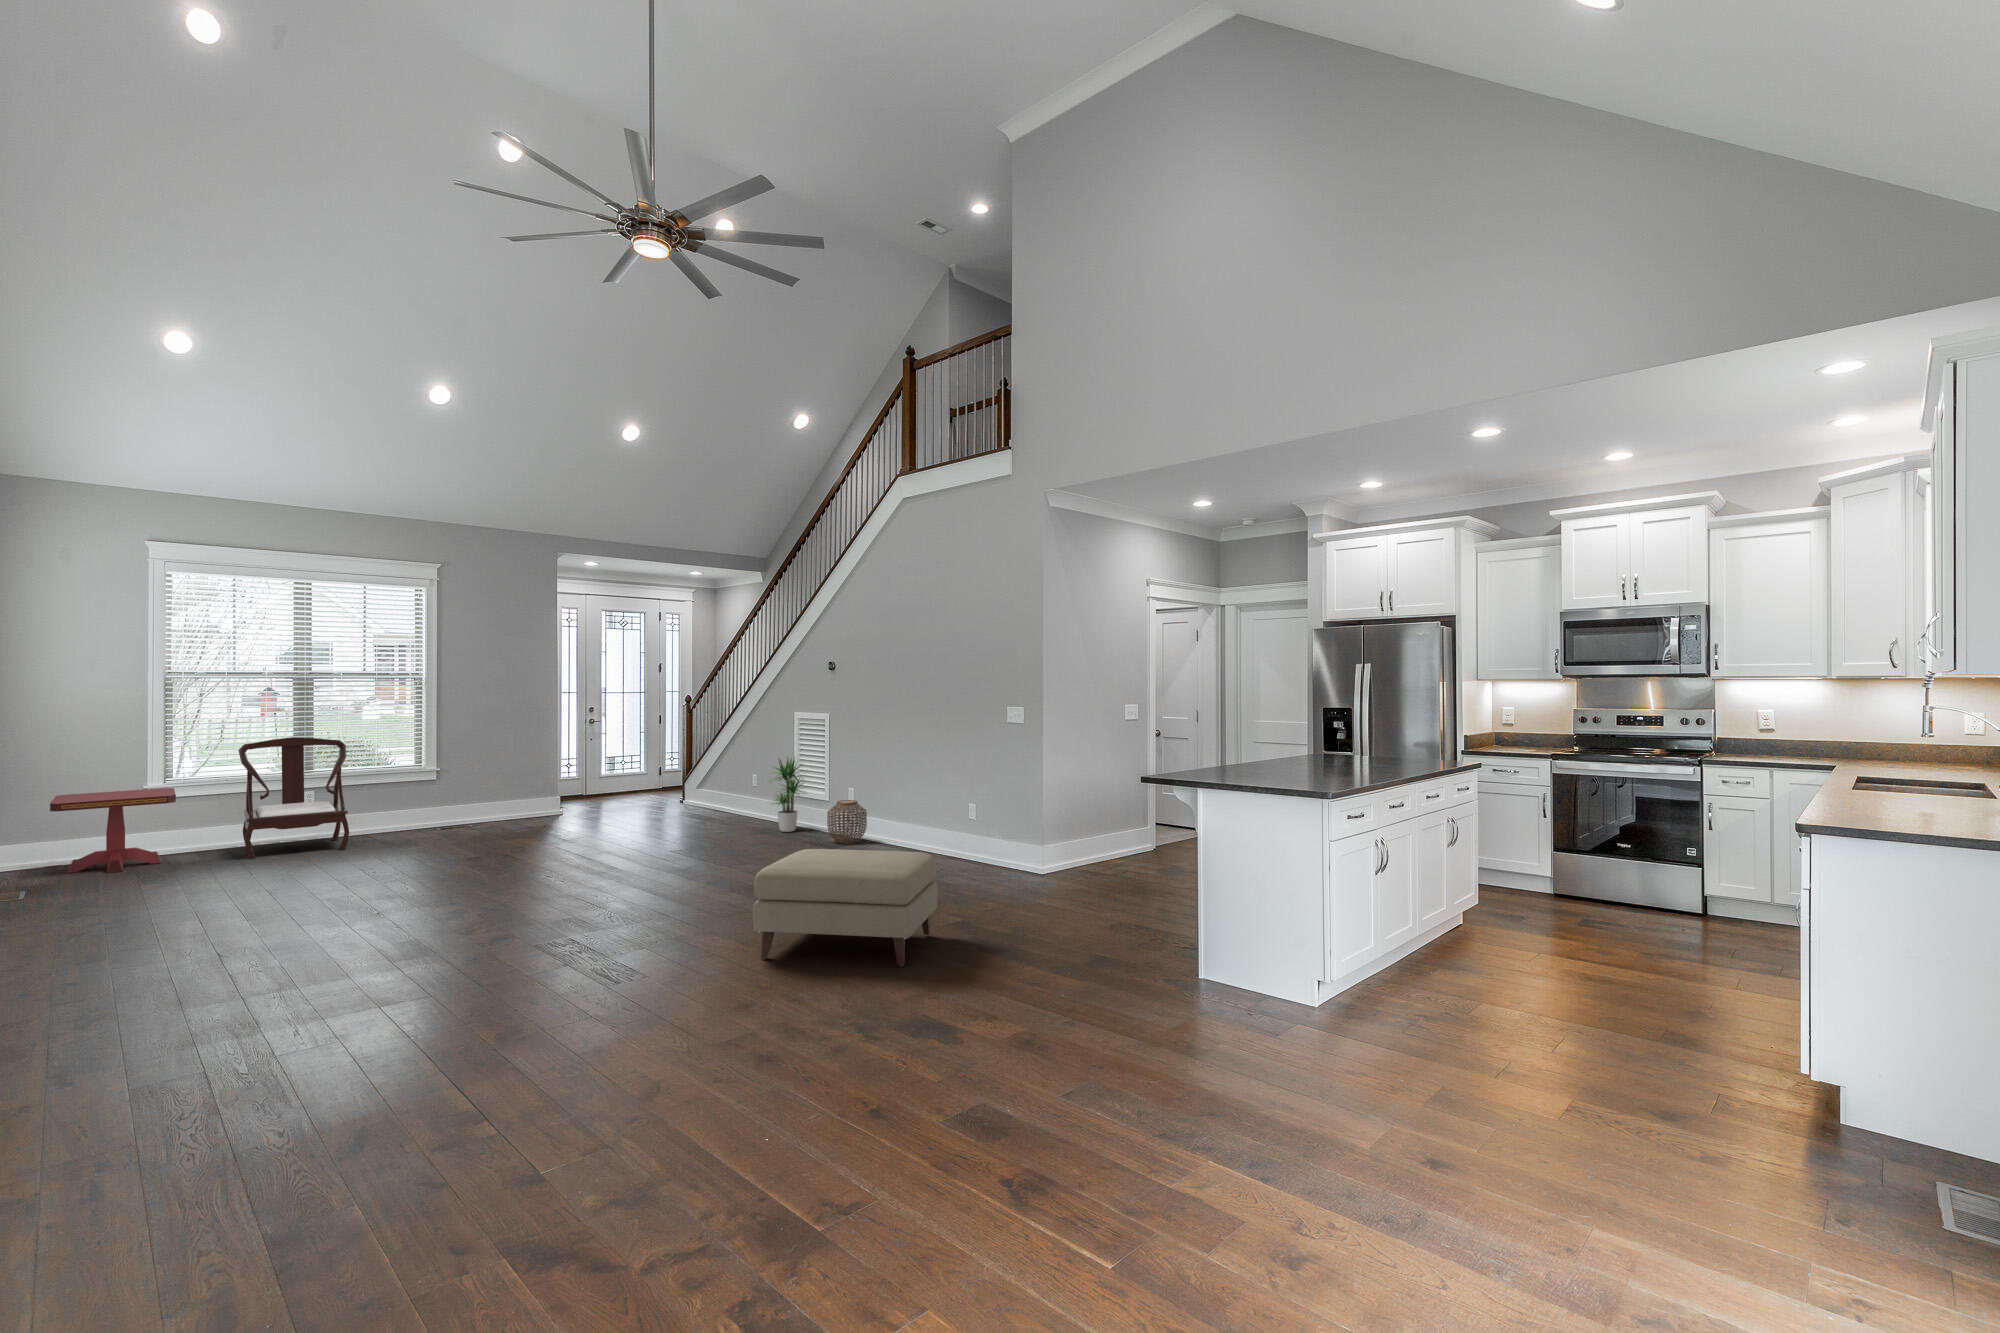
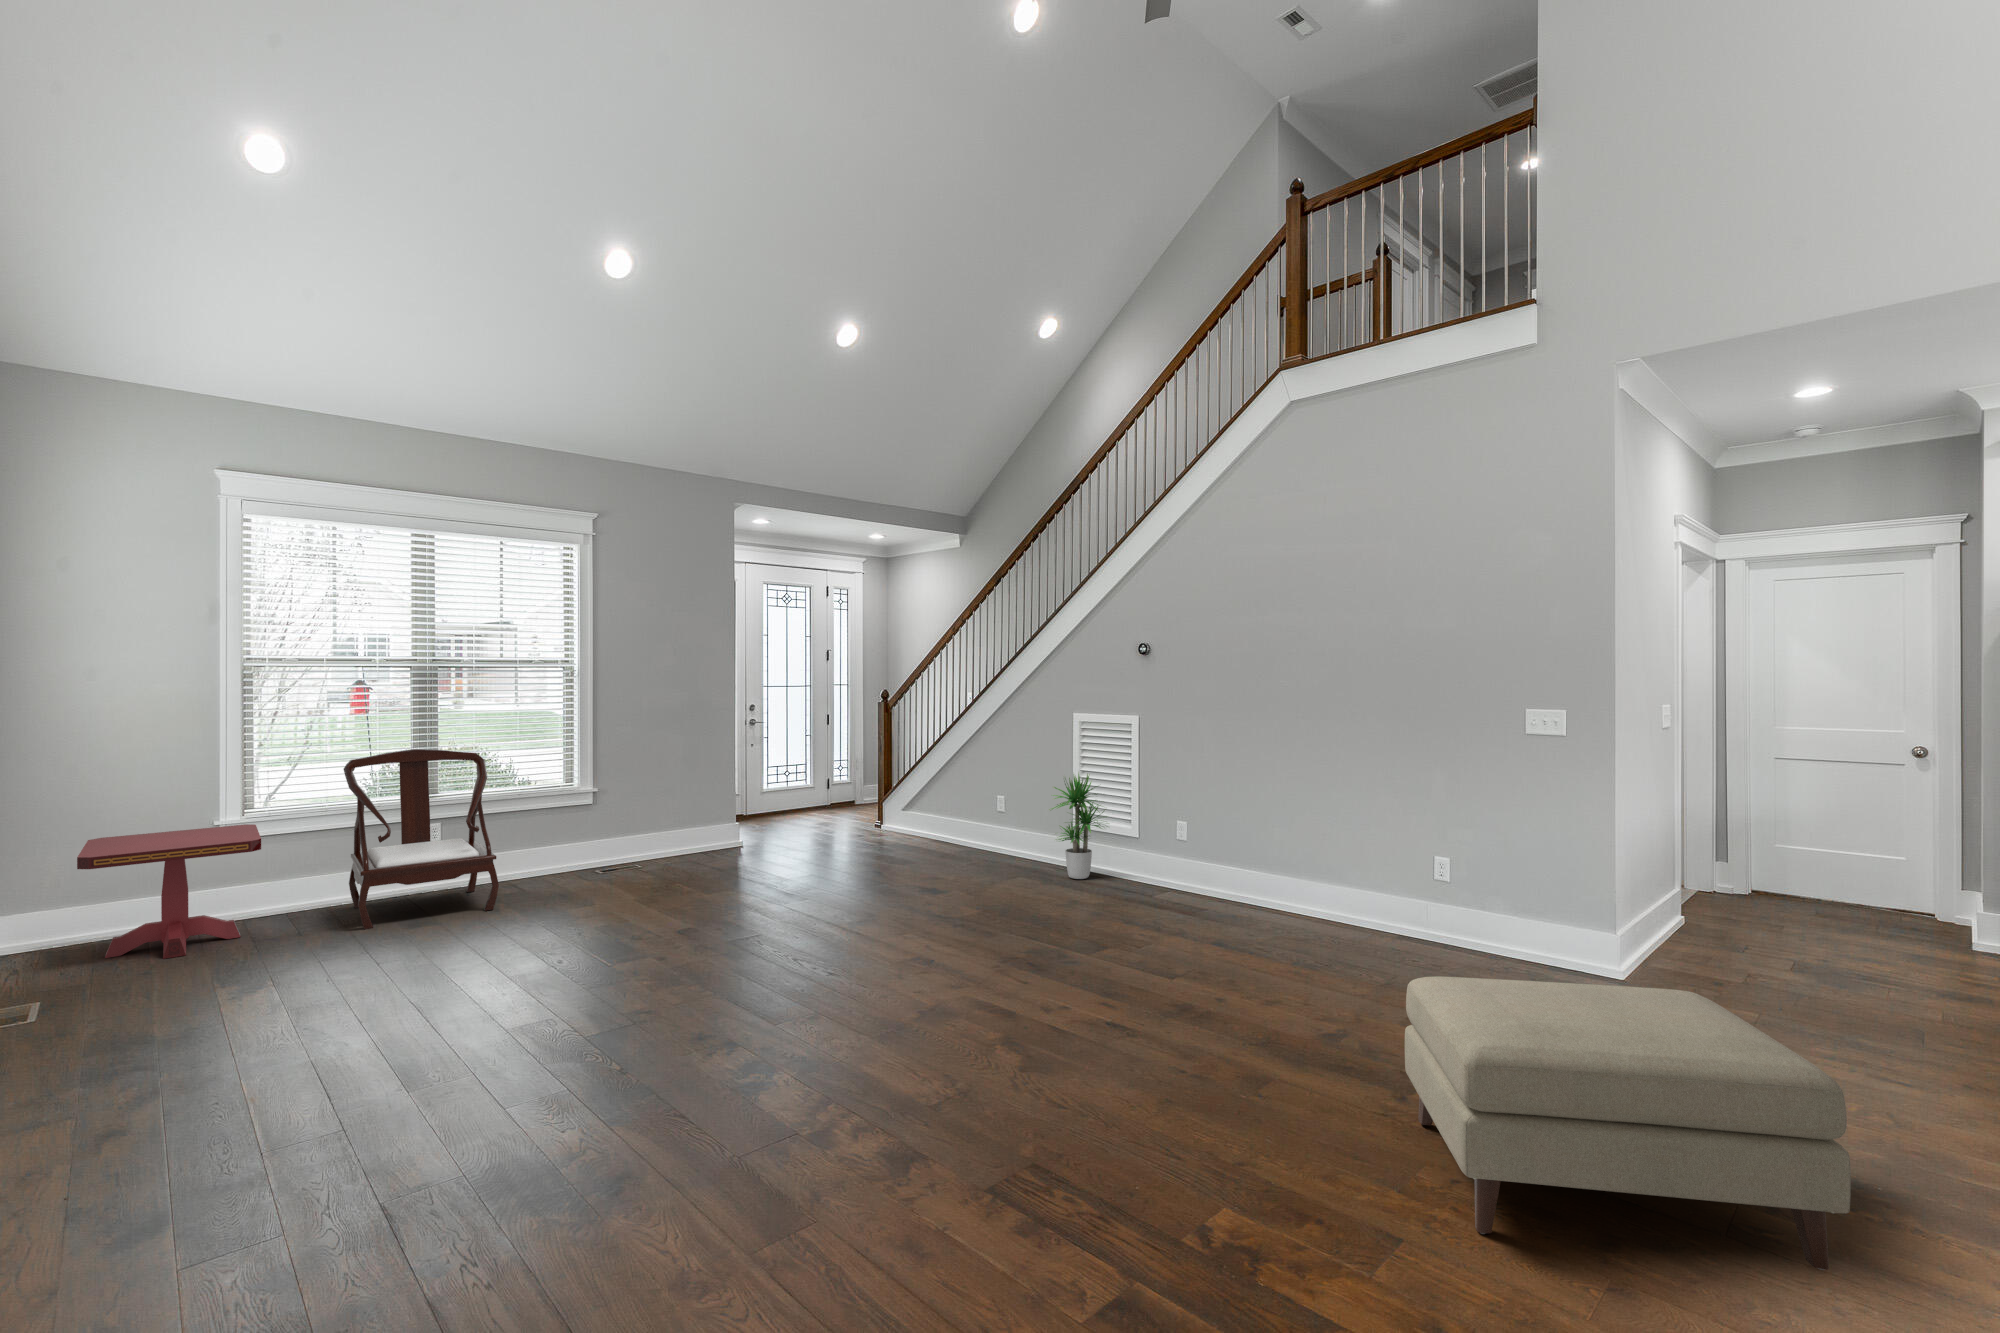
woven basket: present [827,800,867,844] -> none [1161,838,1217,902]

